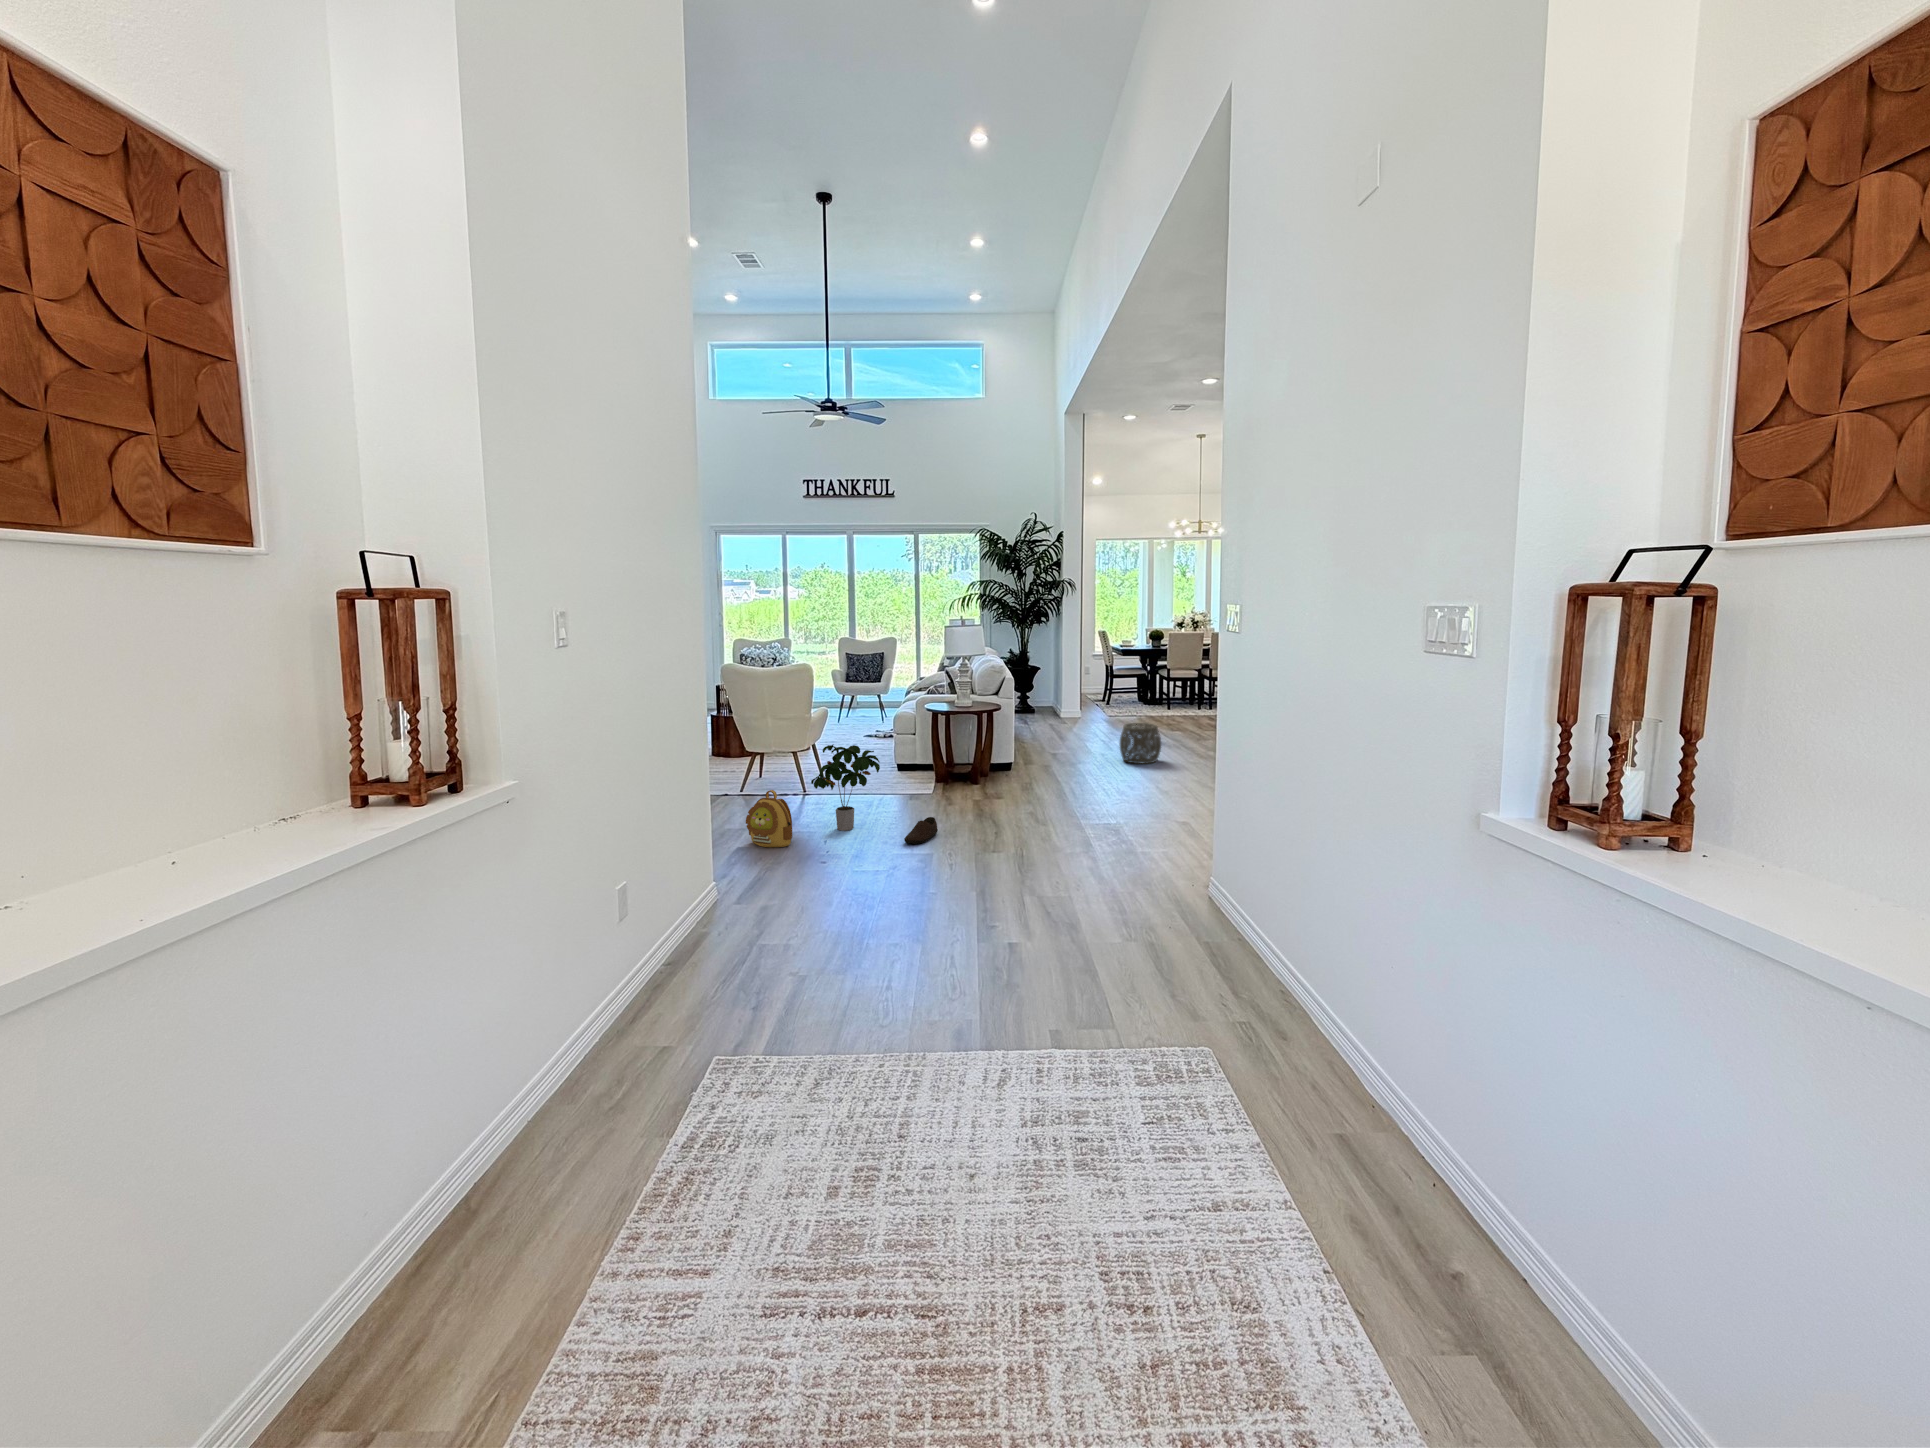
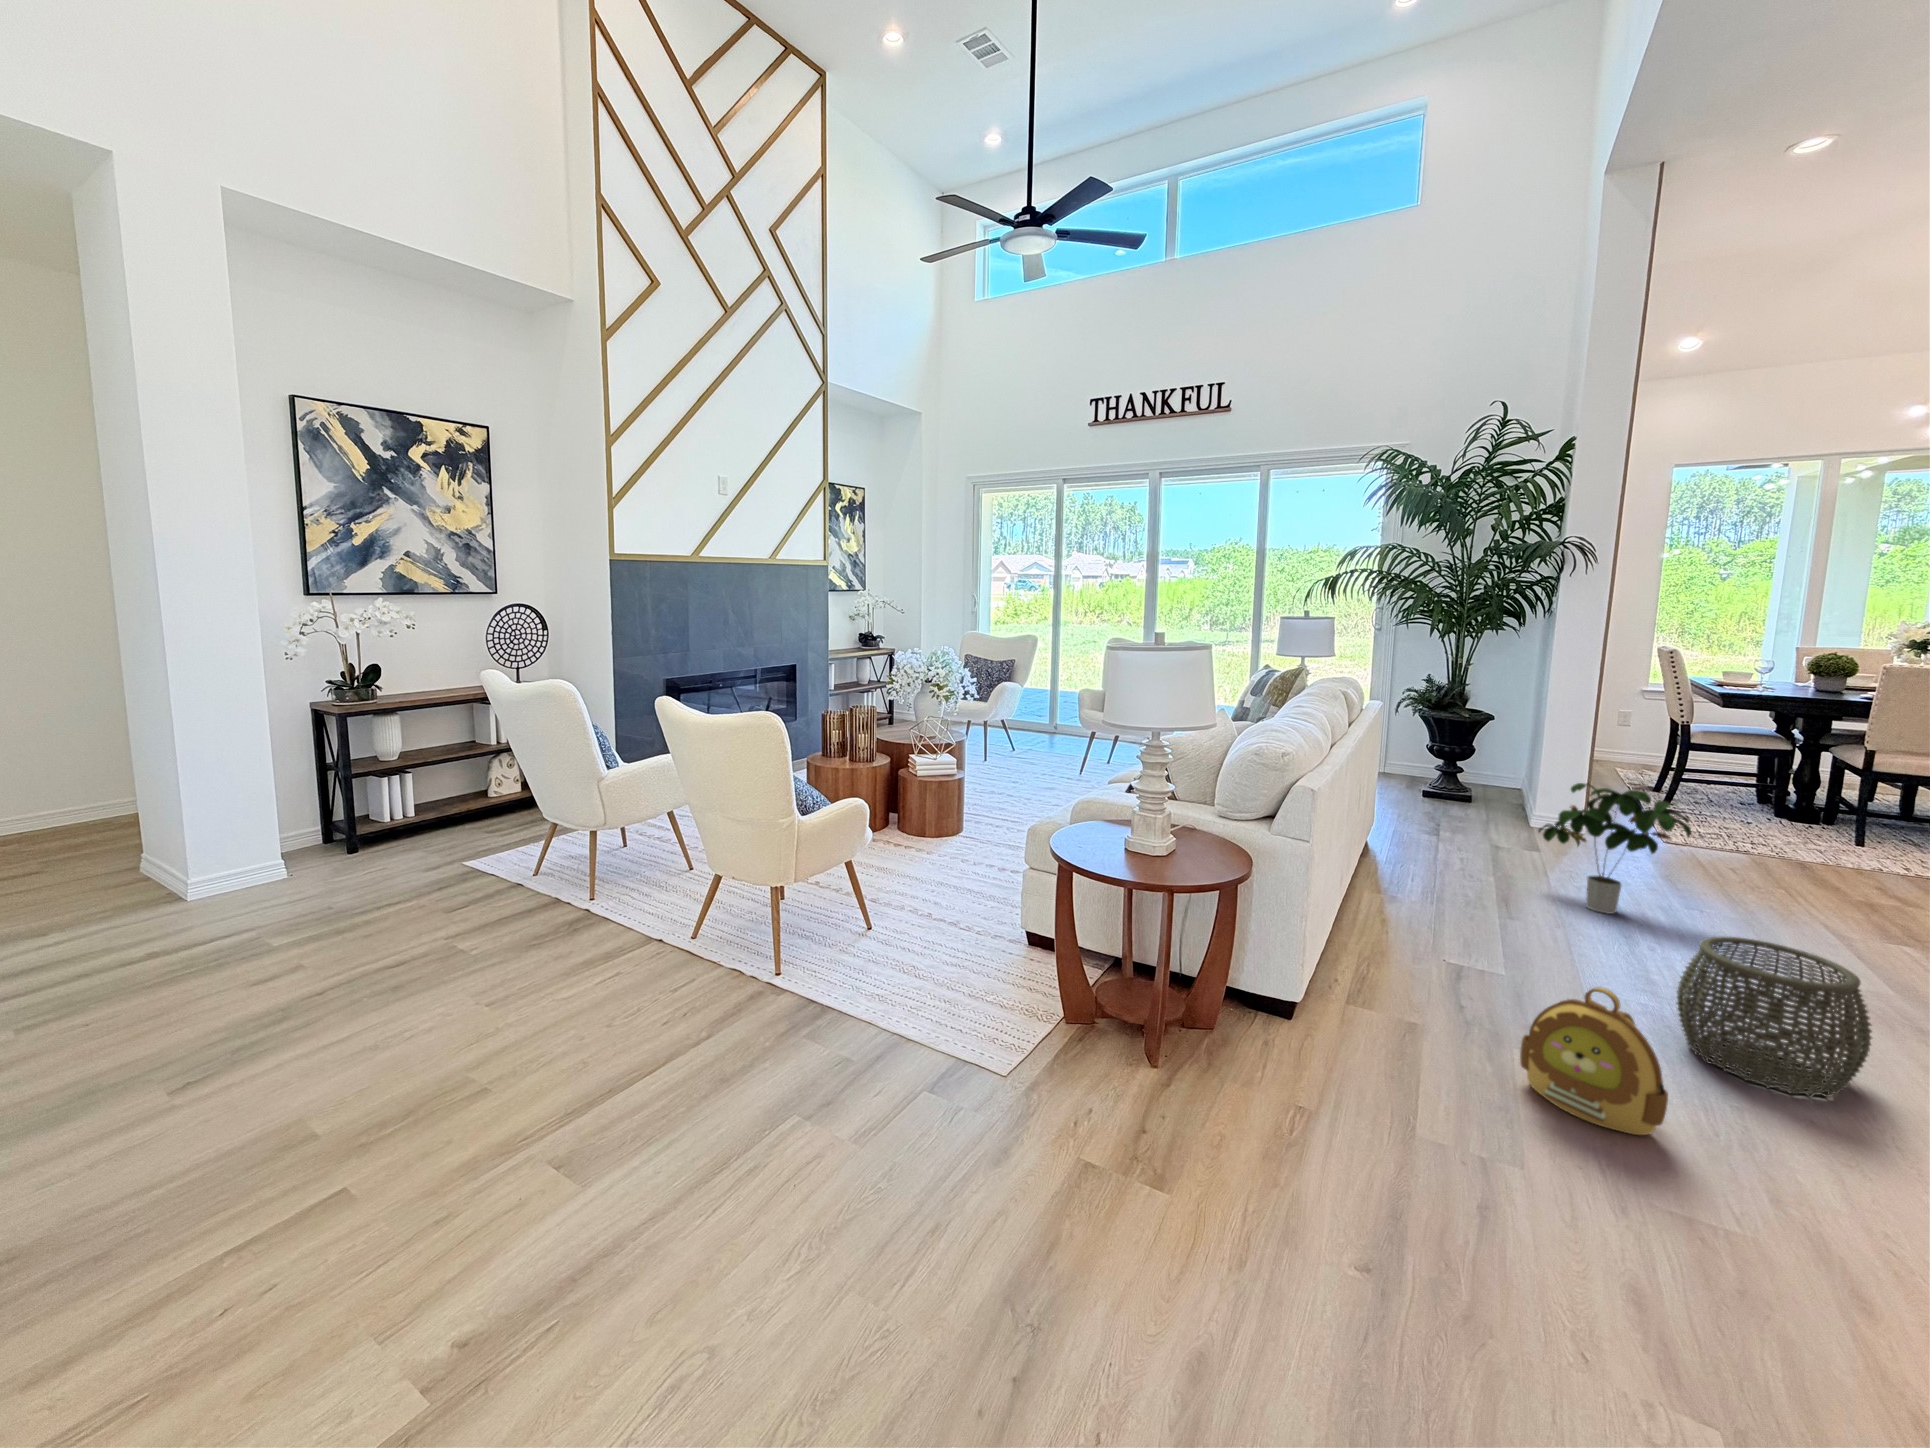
potted plant: present [811,745,880,831] -> present [1538,783,1691,914]
backpack: present [746,790,792,847] -> present [1520,987,1668,1135]
shoe: present [904,817,938,844] -> none [589,1235,771,1369]

